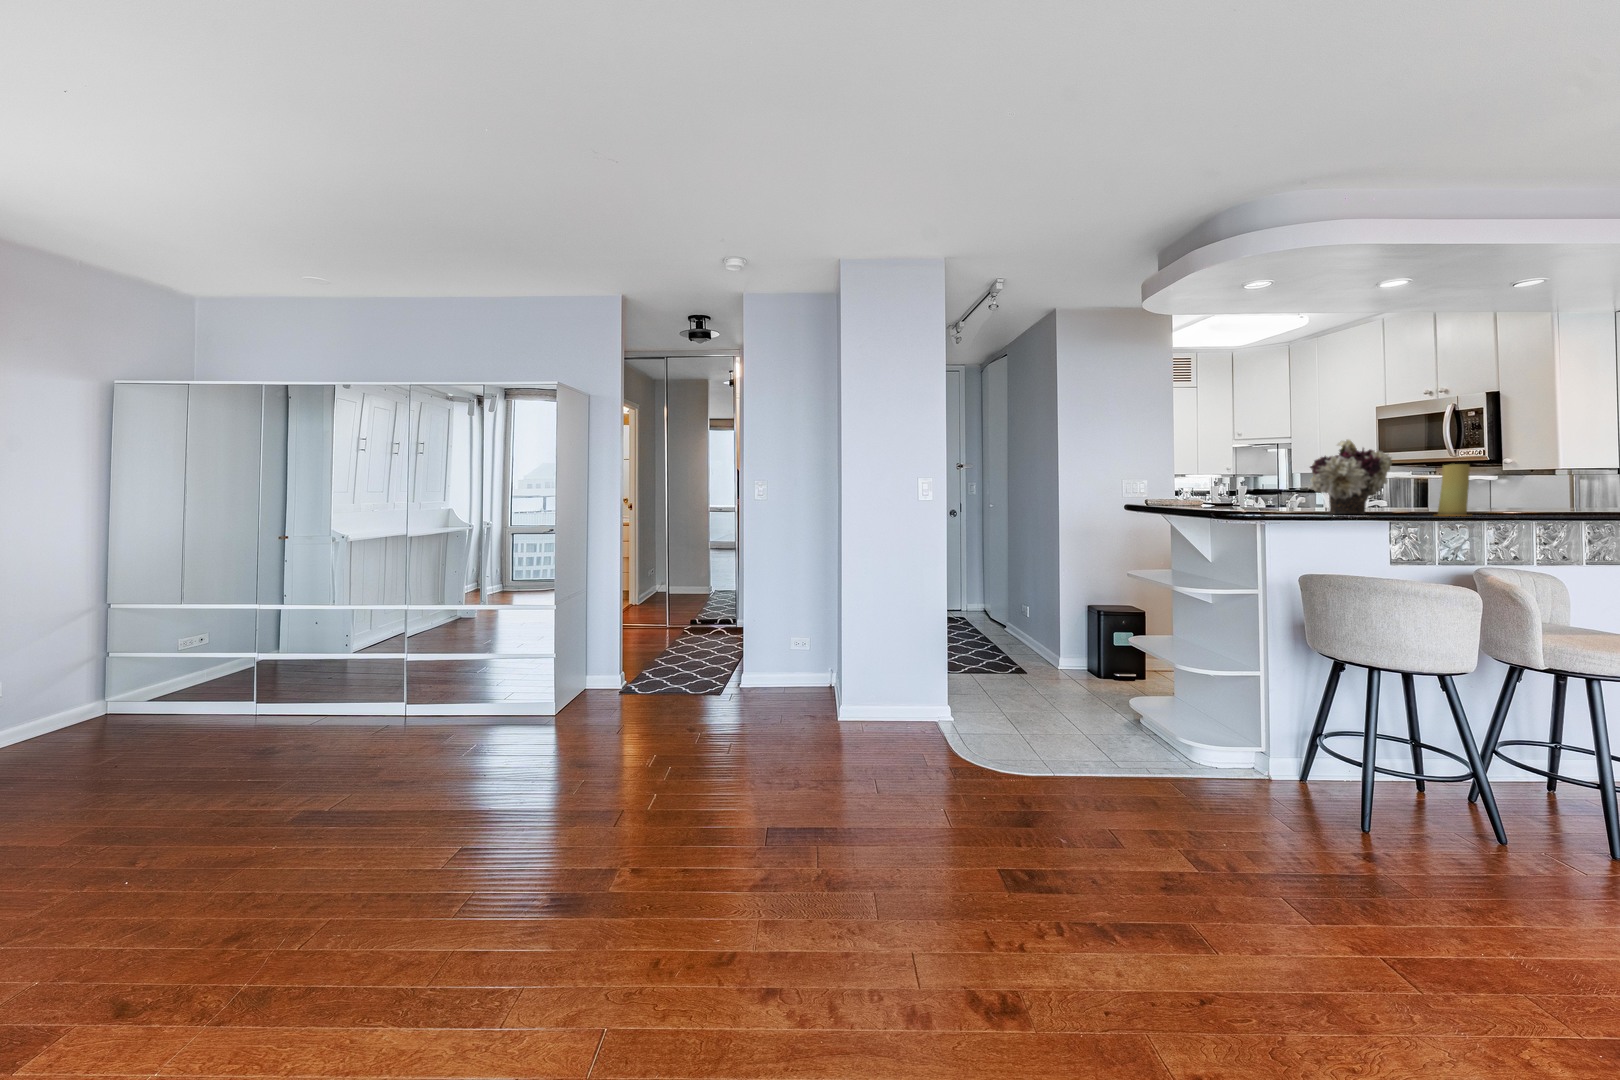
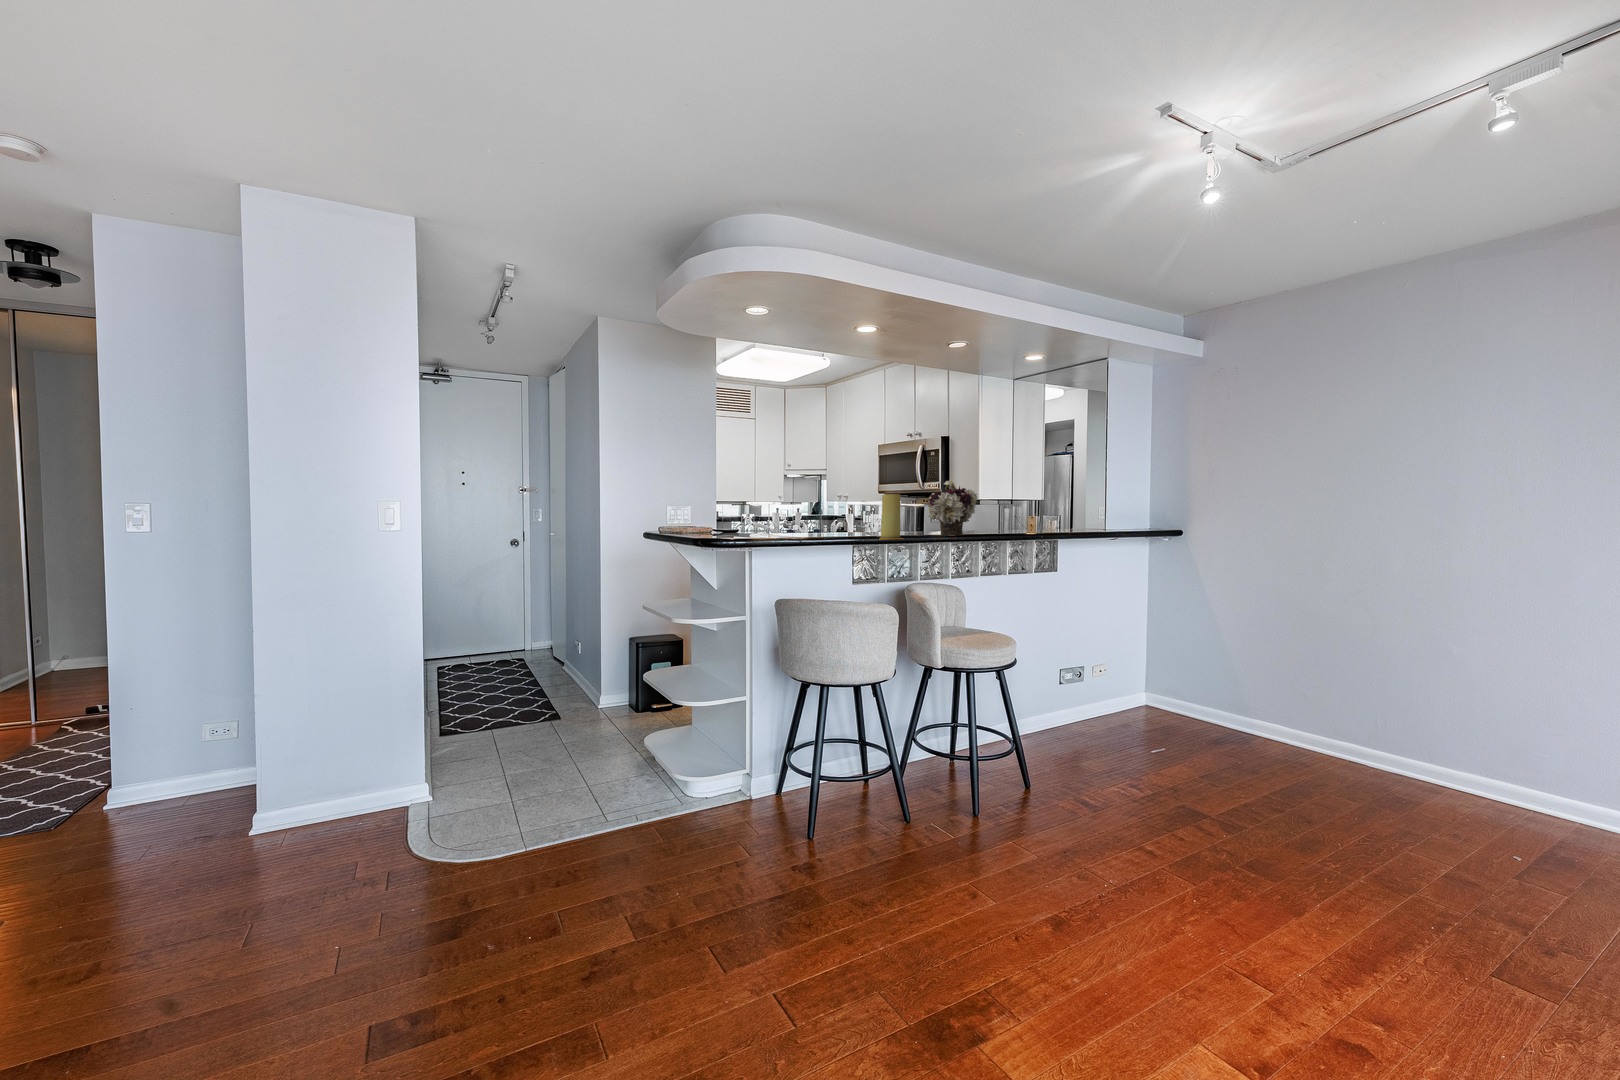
flower arrangement: present [1310,439,1392,514] -> present [928,480,977,535]

